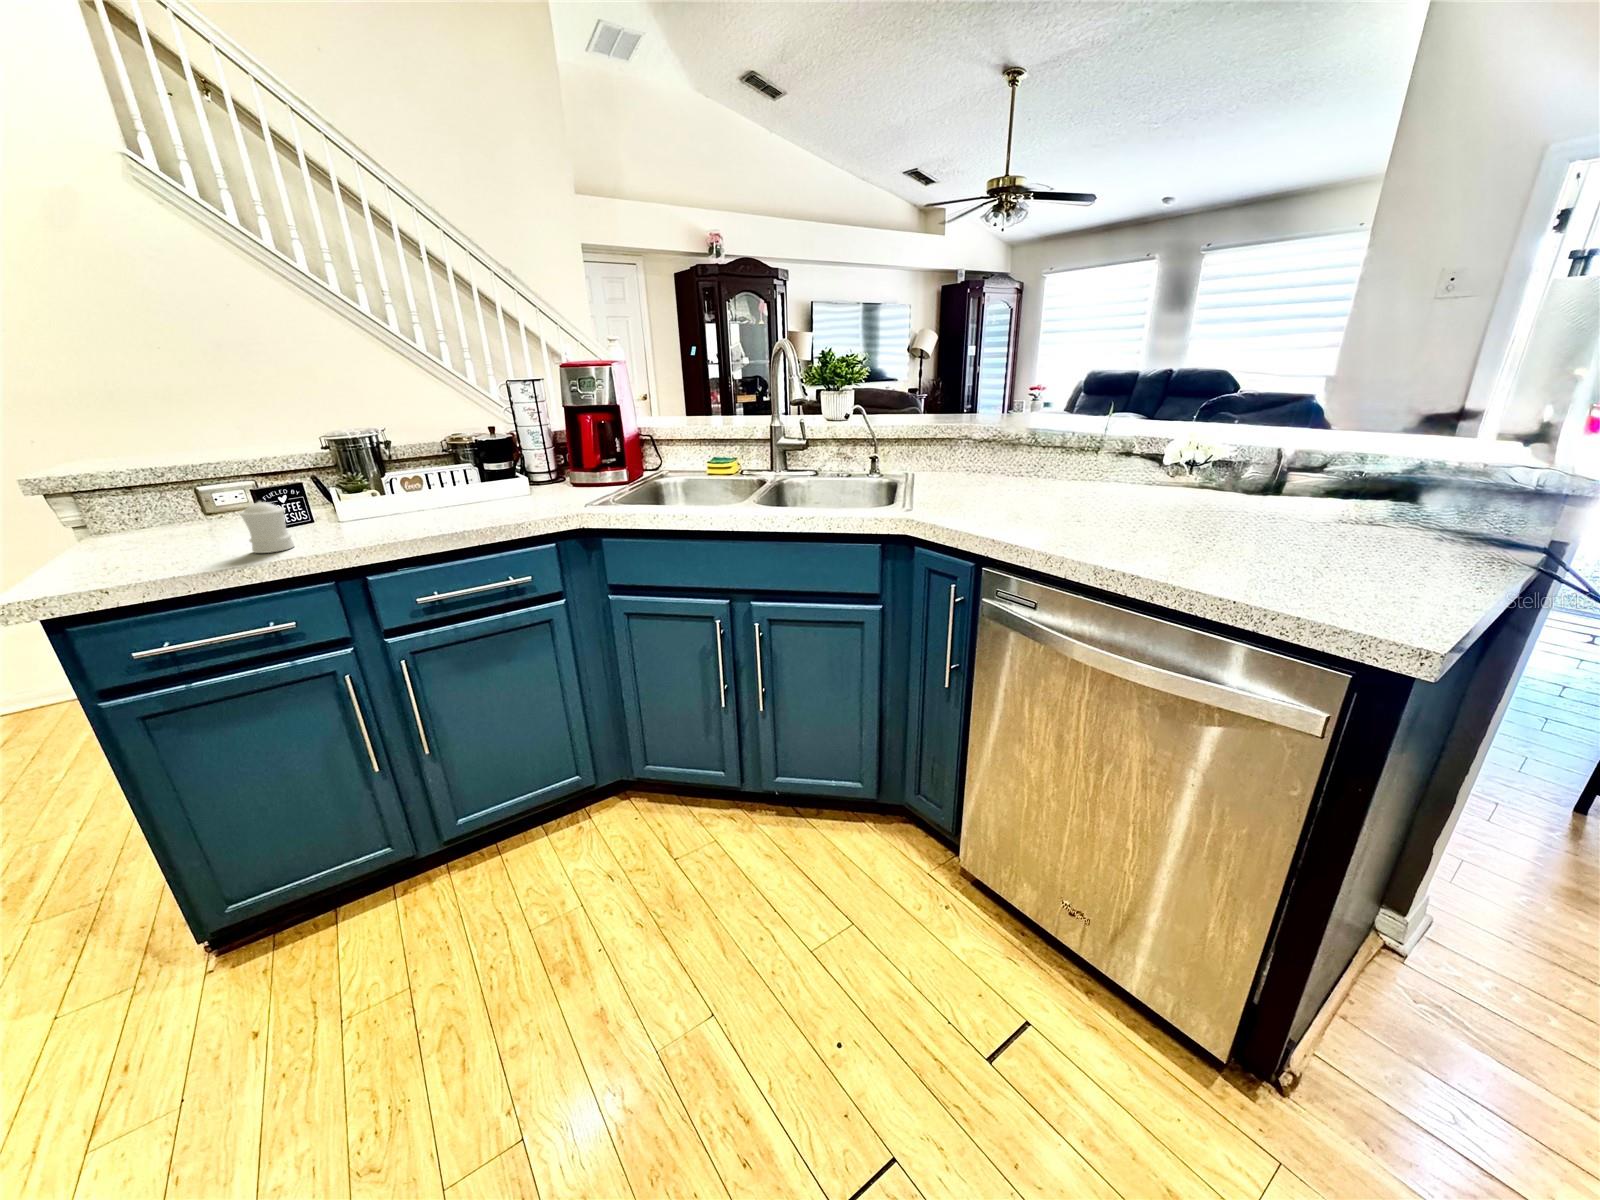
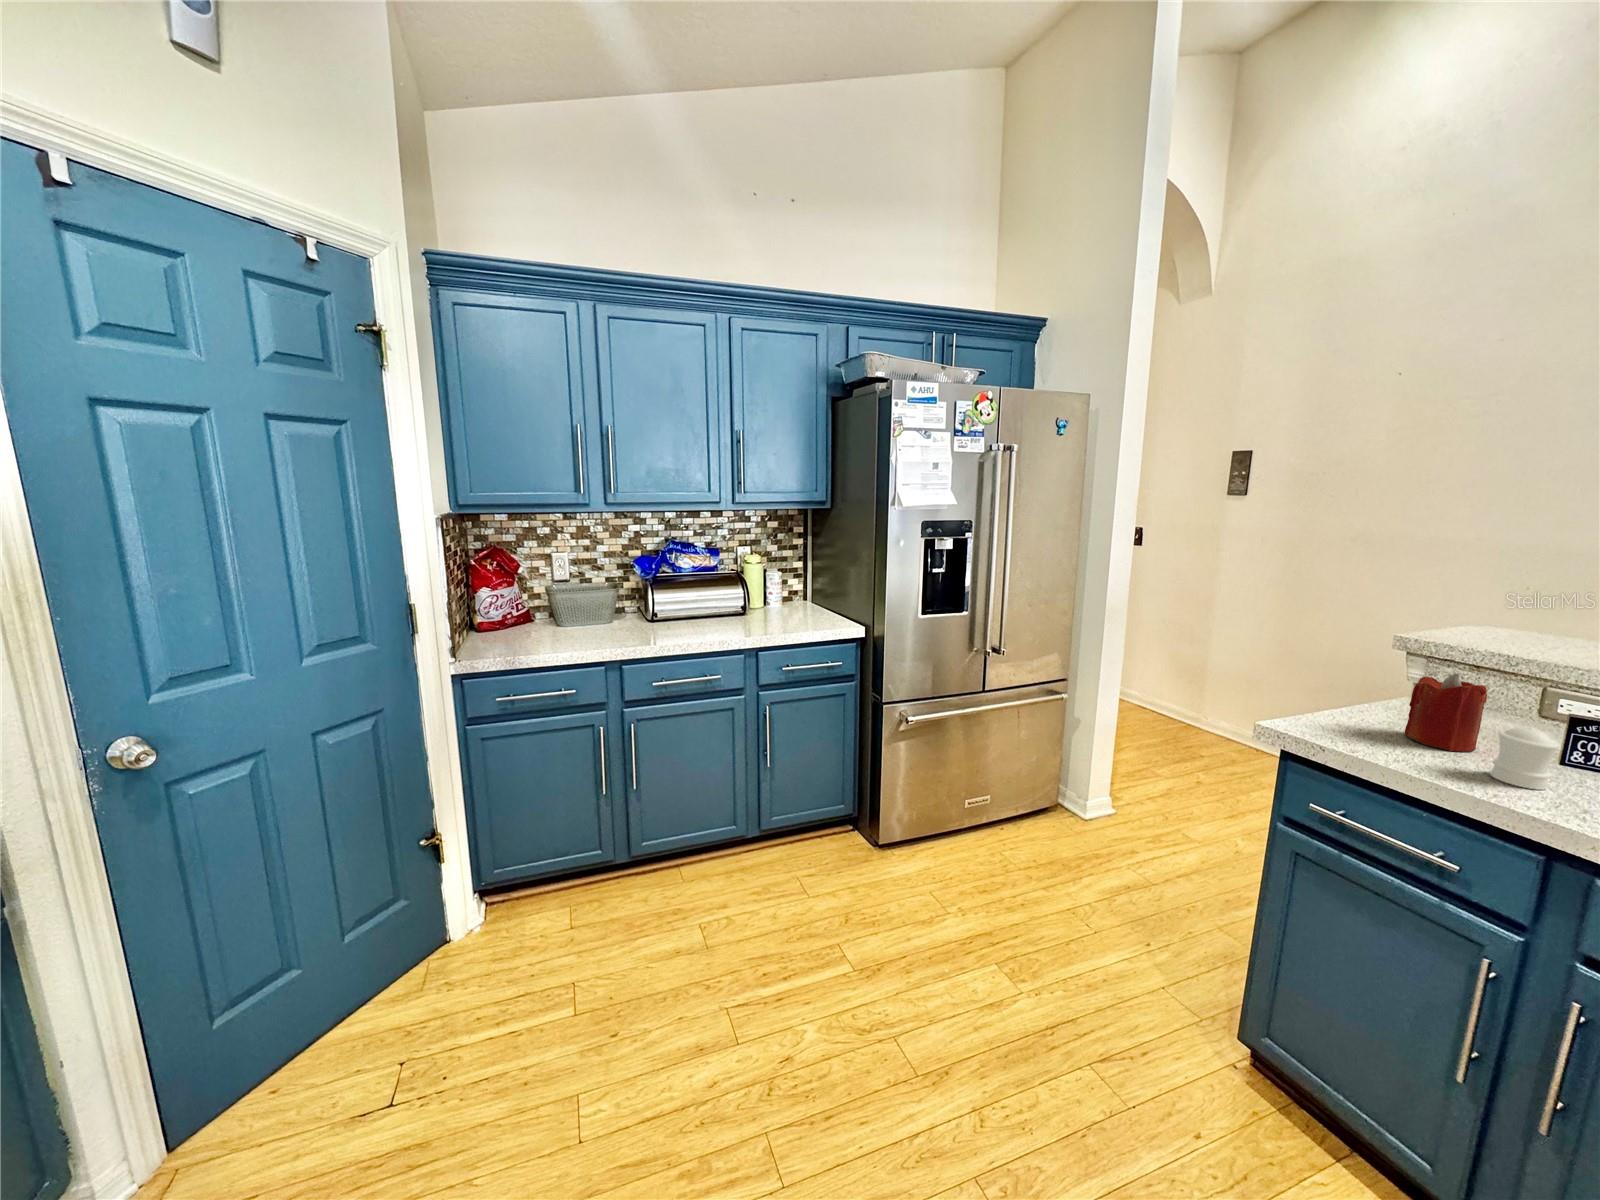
candle: none [127,480,215,559] -> present [1404,673,1487,752]

